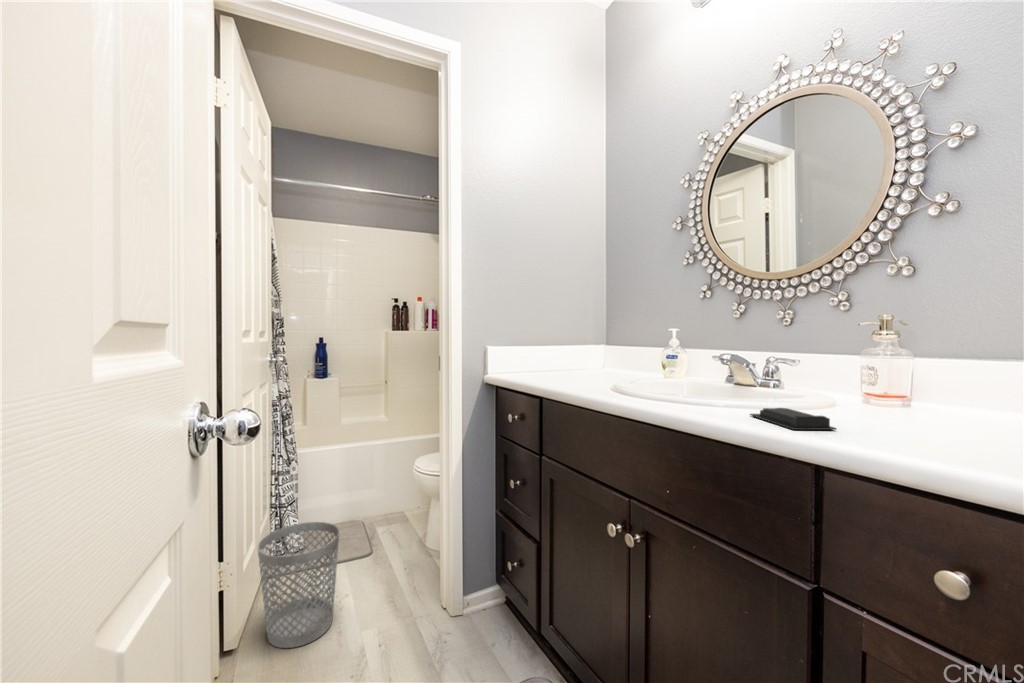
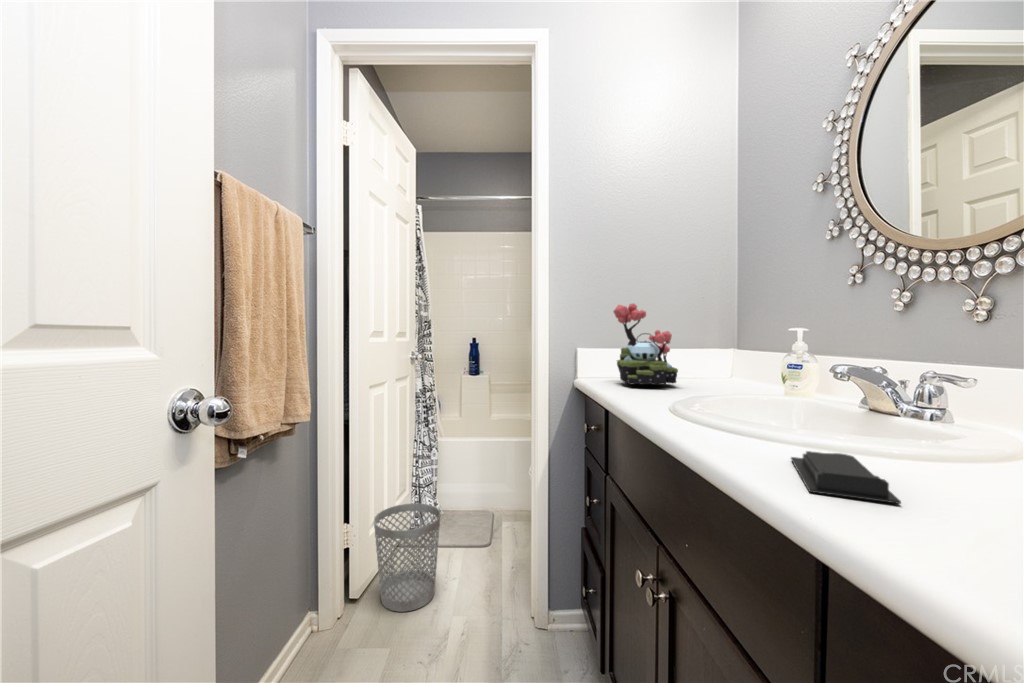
plant: none [523,306,582,377] -> present [613,304,678,385]

